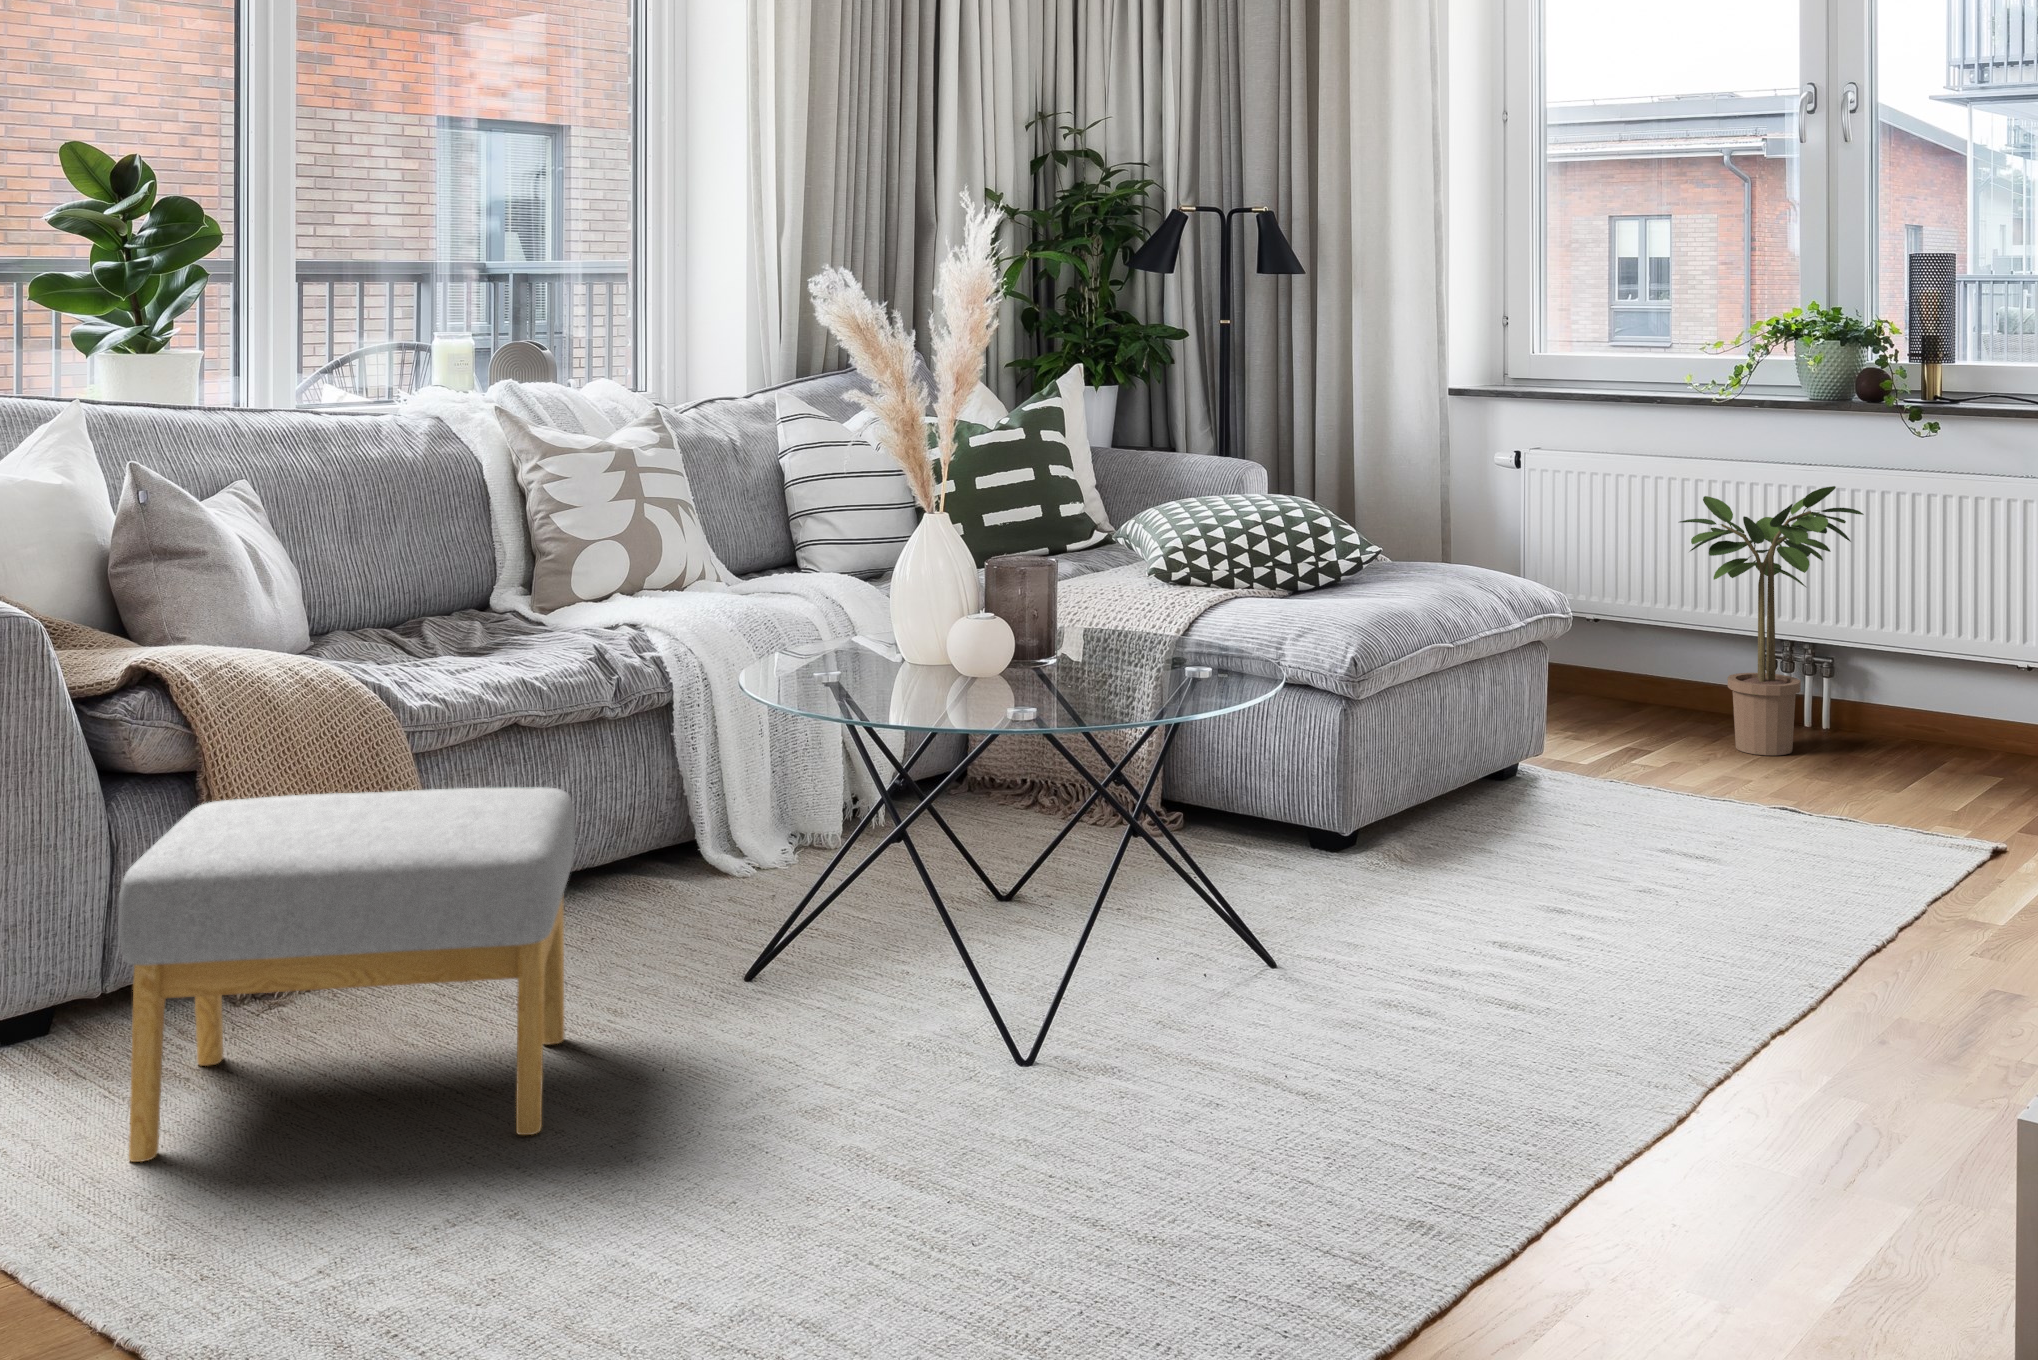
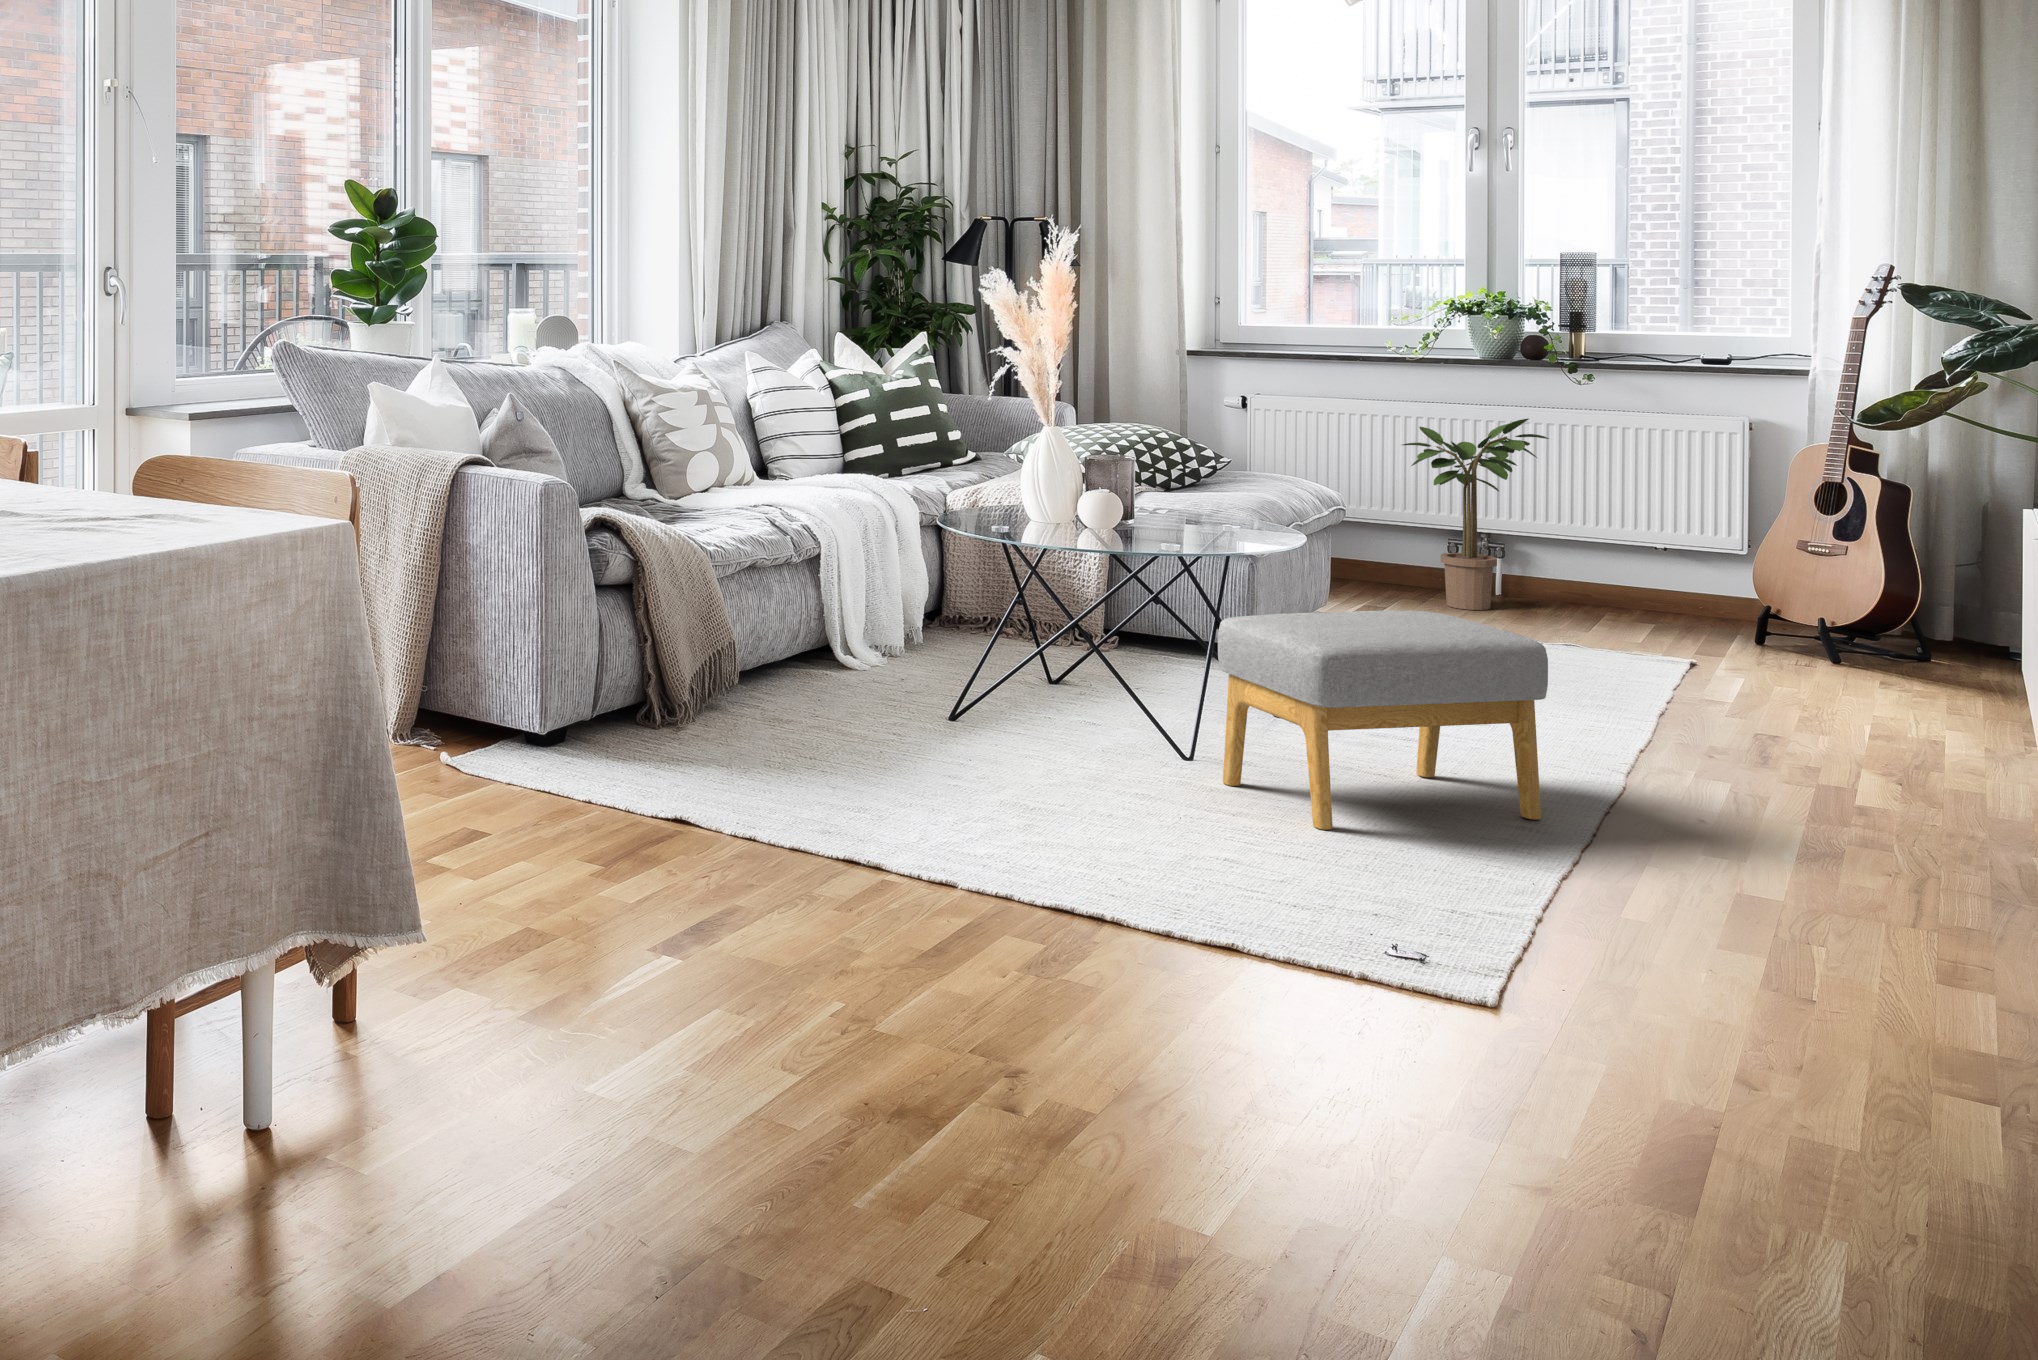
footstool: present [119,787,575,1162] -> present [1218,611,1548,830]

